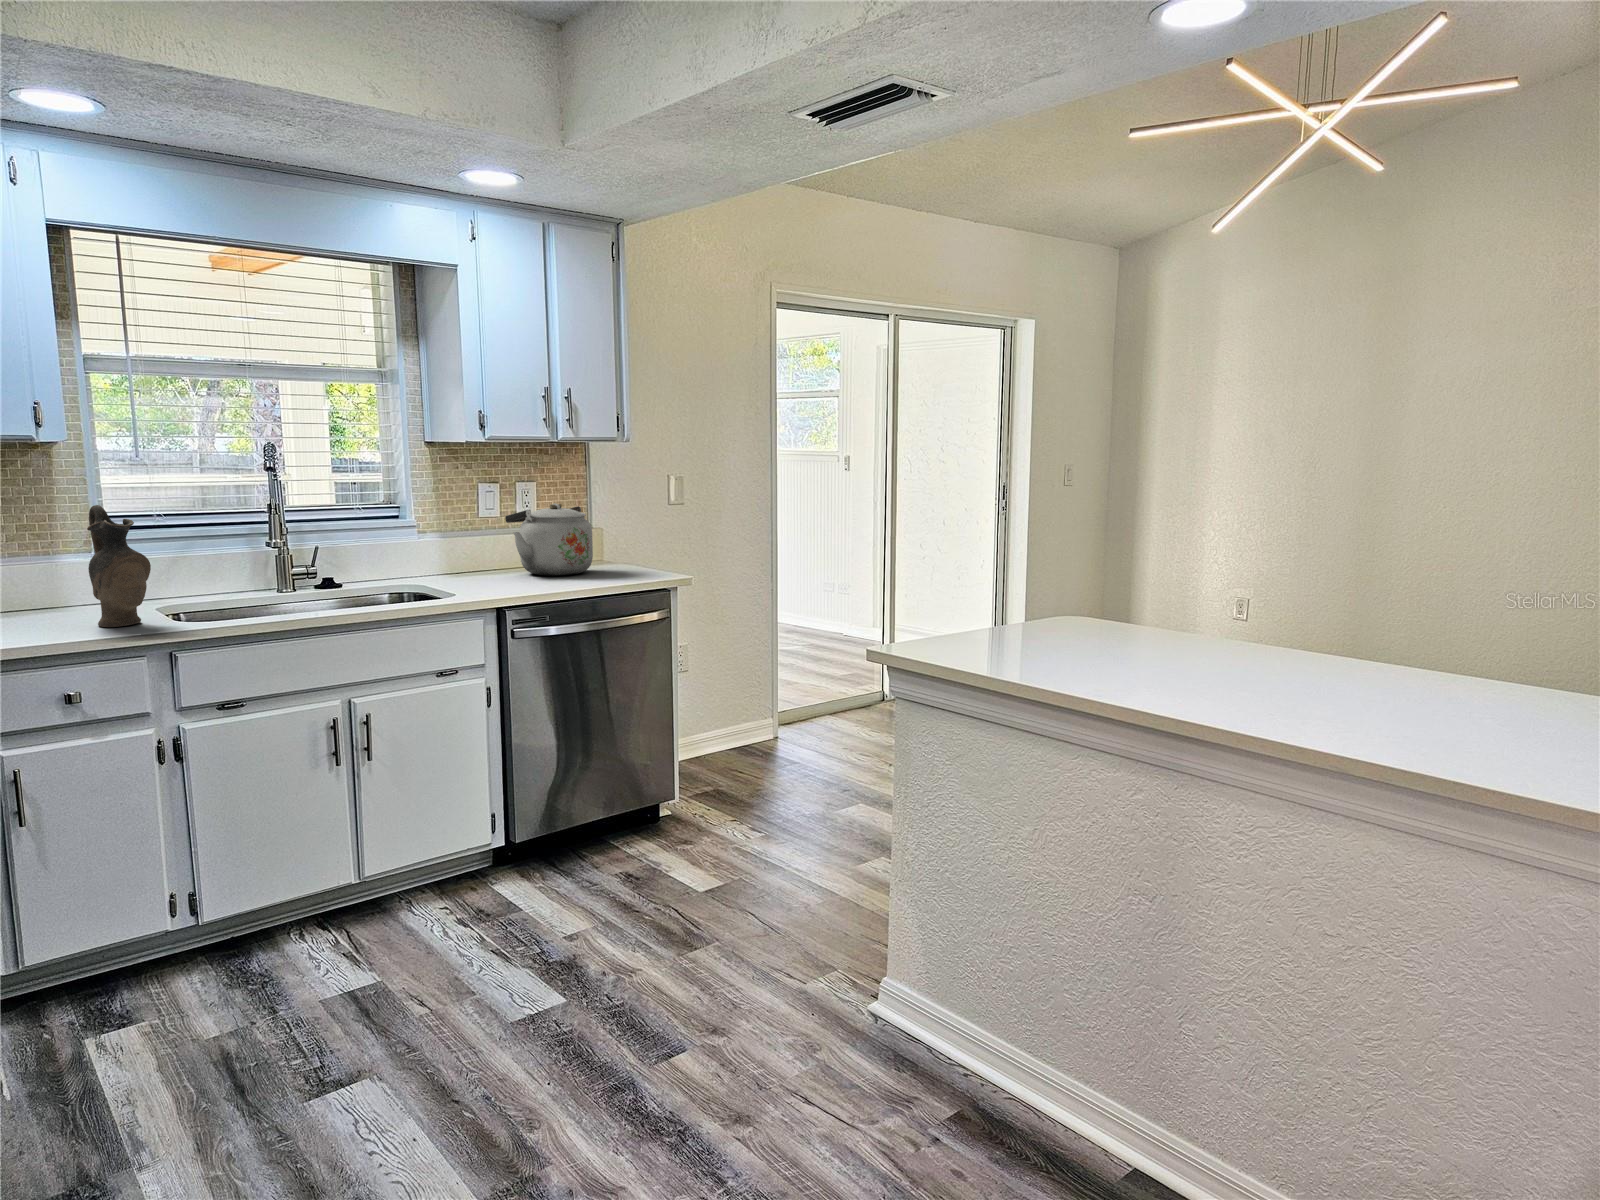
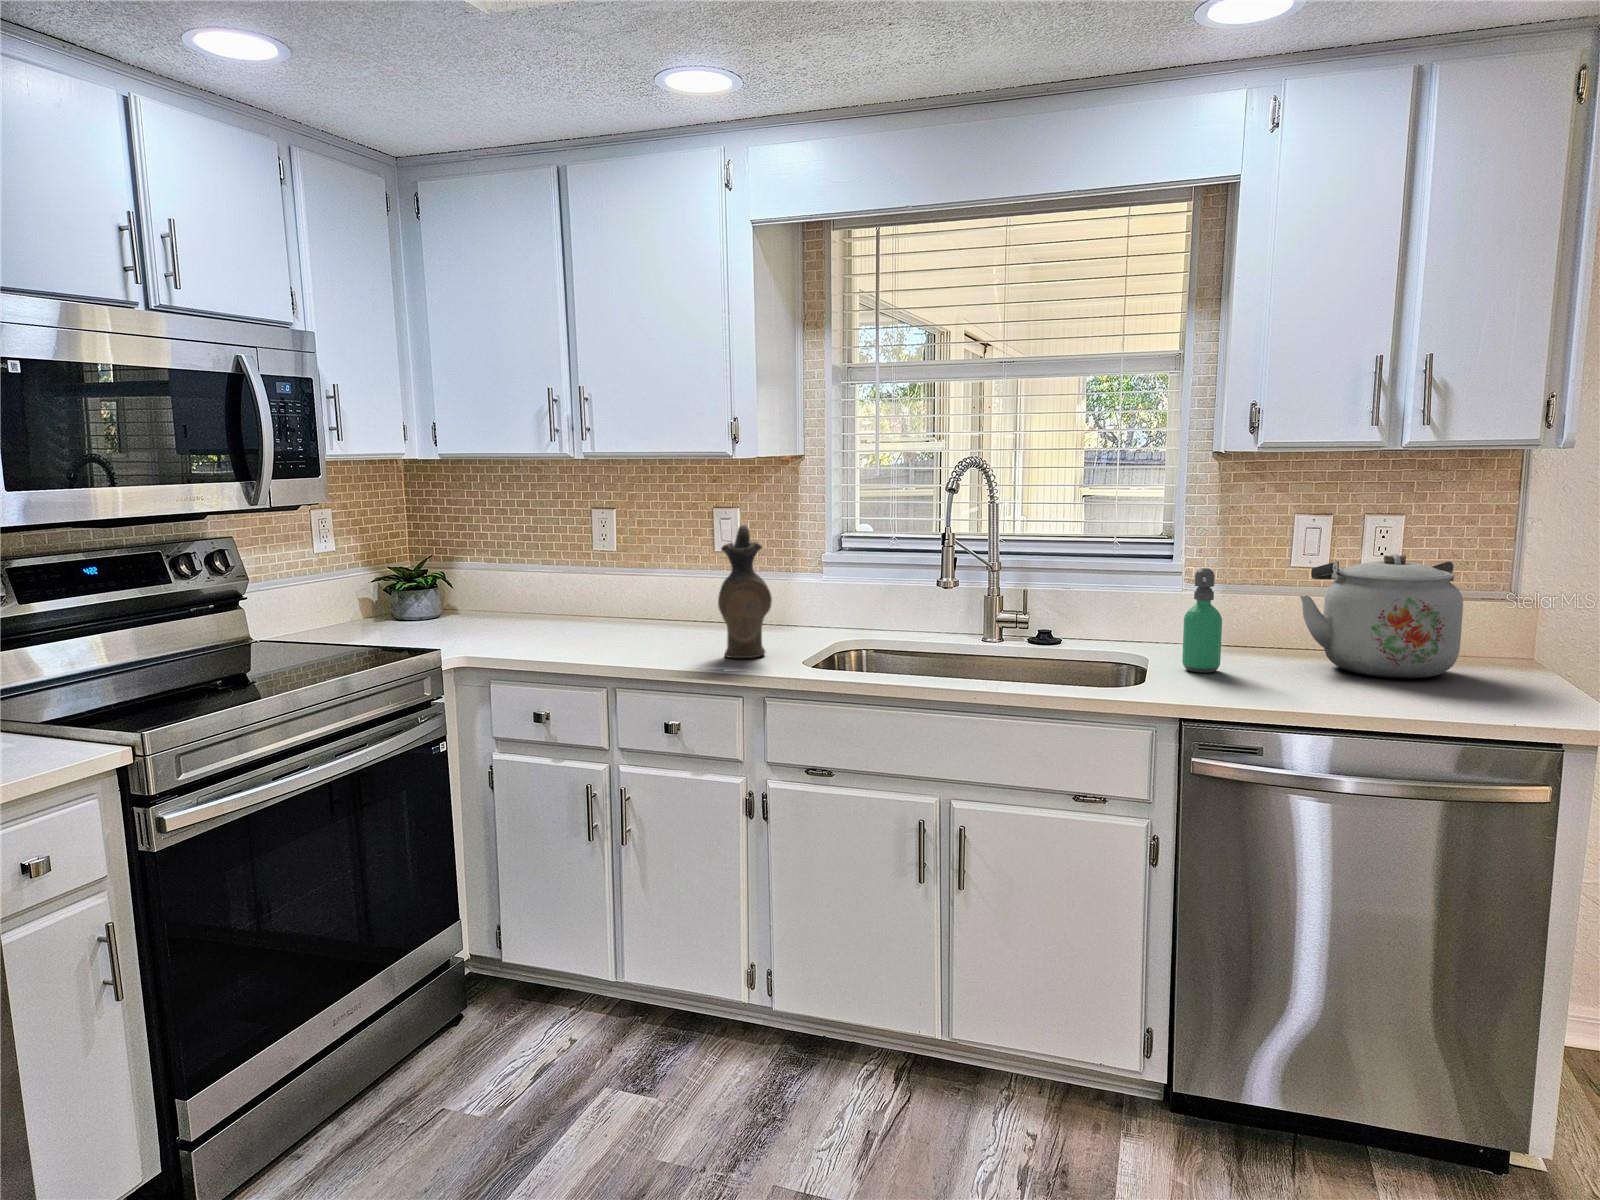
soap dispenser: none [457,518,483,586] -> present [1182,568,1222,673]

